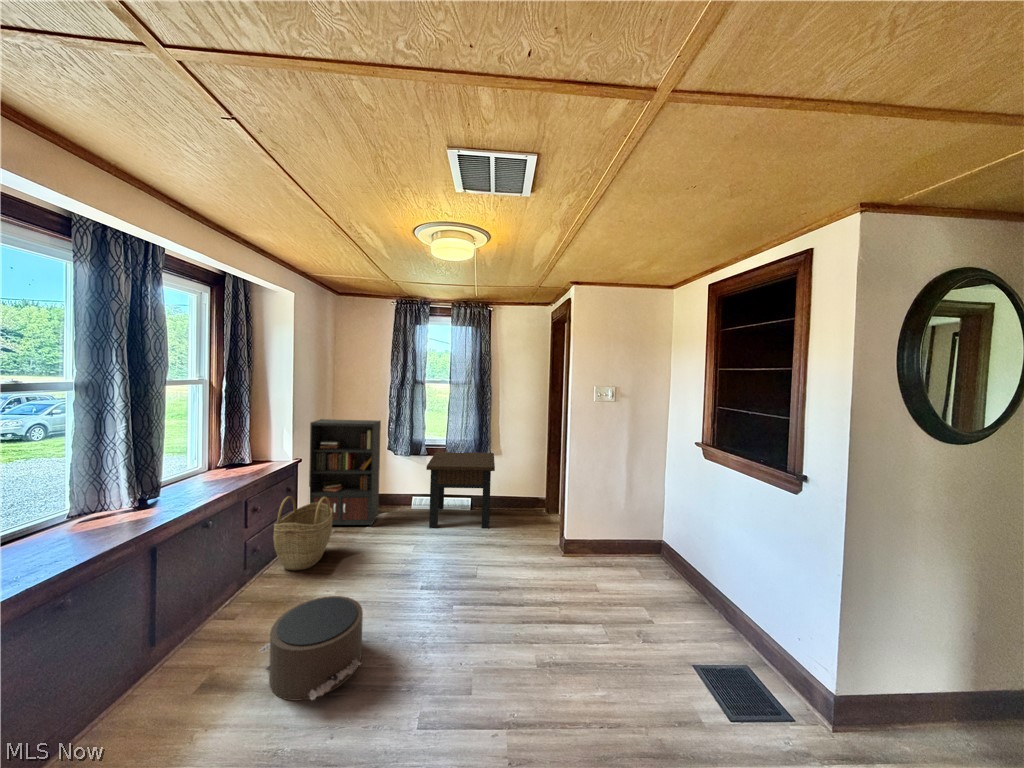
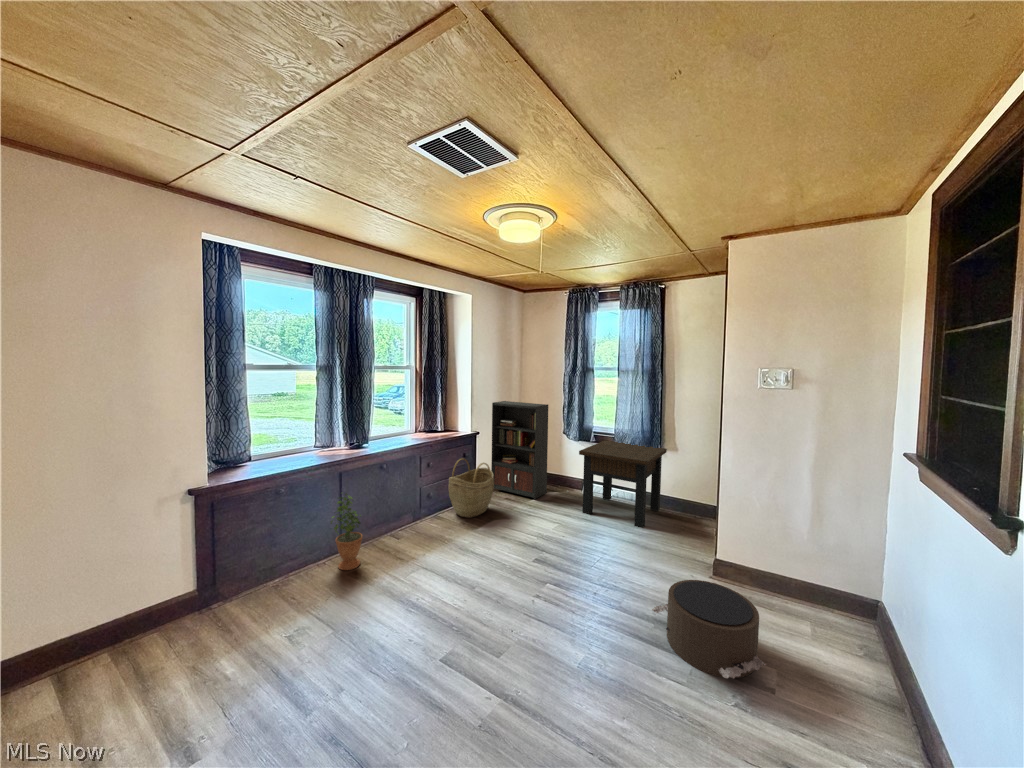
potted plant: none [127,589,186,716] -> present [331,494,363,570]
pouf: present [258,596,363,701] -> present [652,580,766,679]

